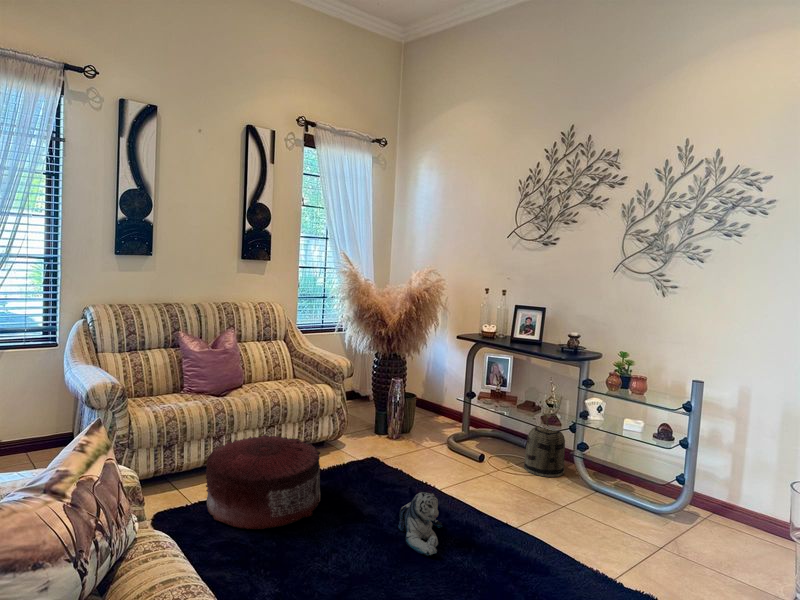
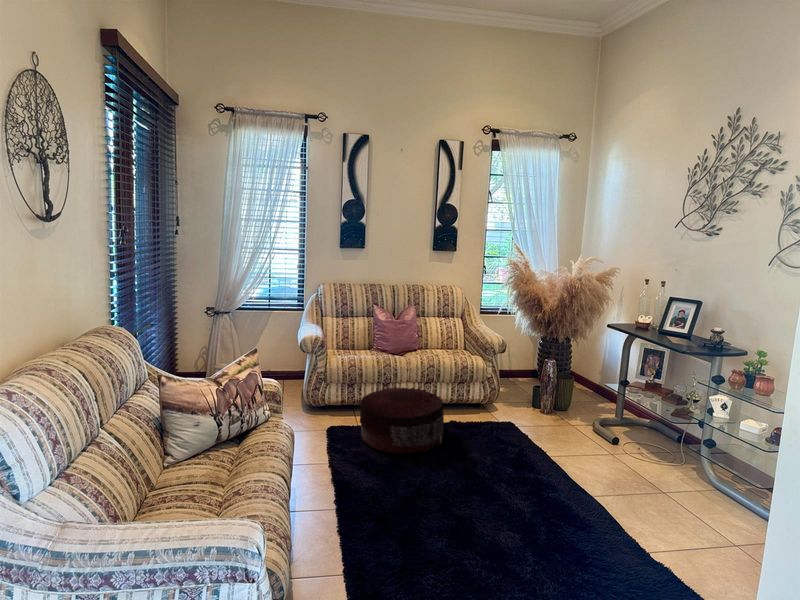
basket: present [524,417,565,477] -> none [656,411,702,473]
plush toy: present [398,492,442,556] -> none [483,449,523,500]

